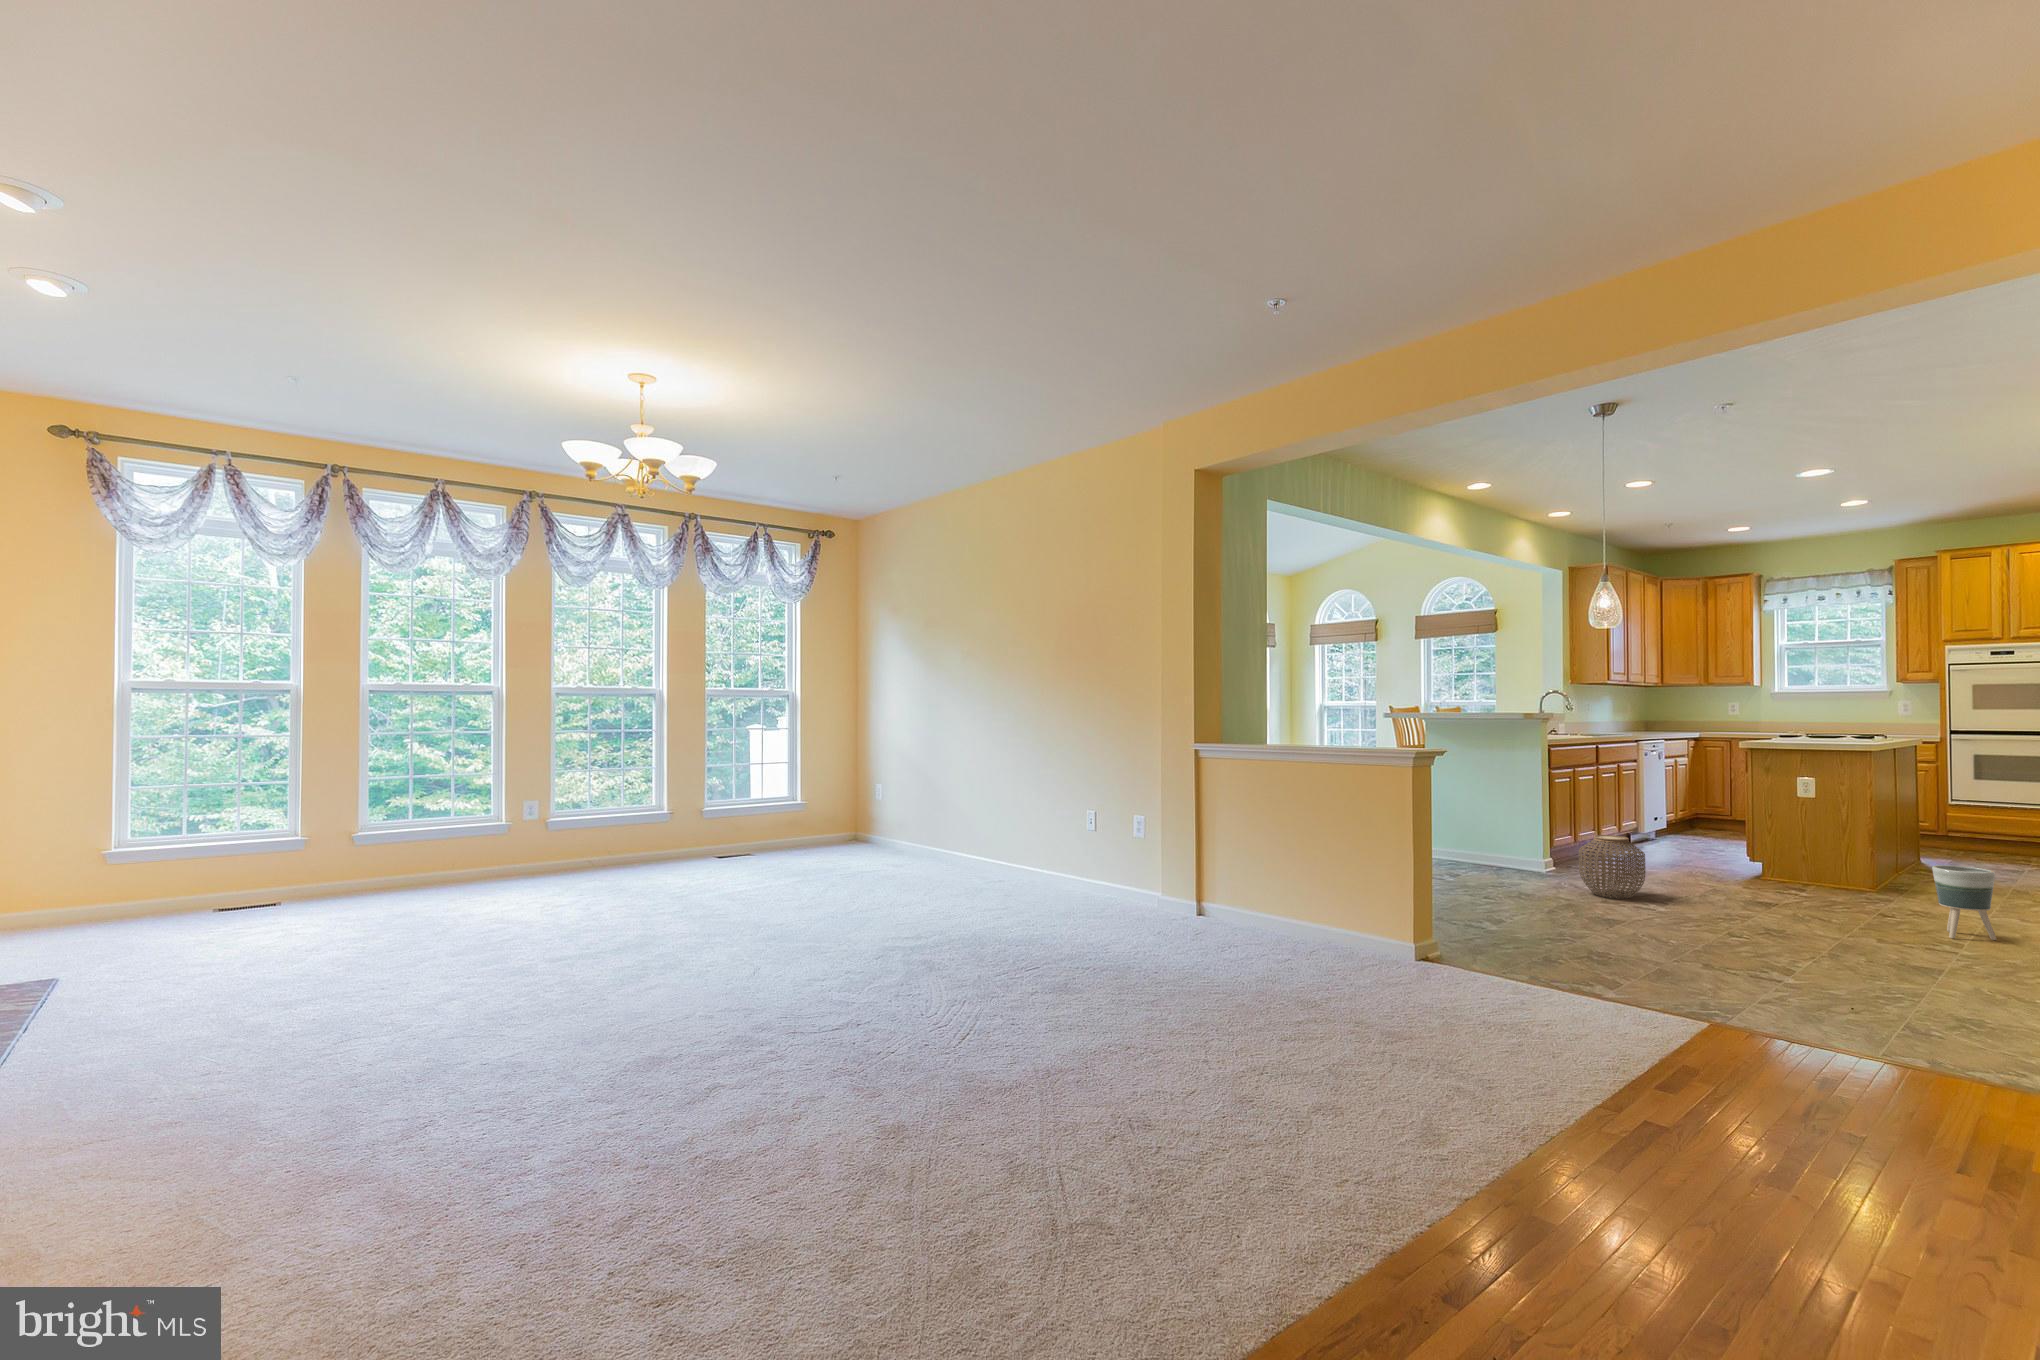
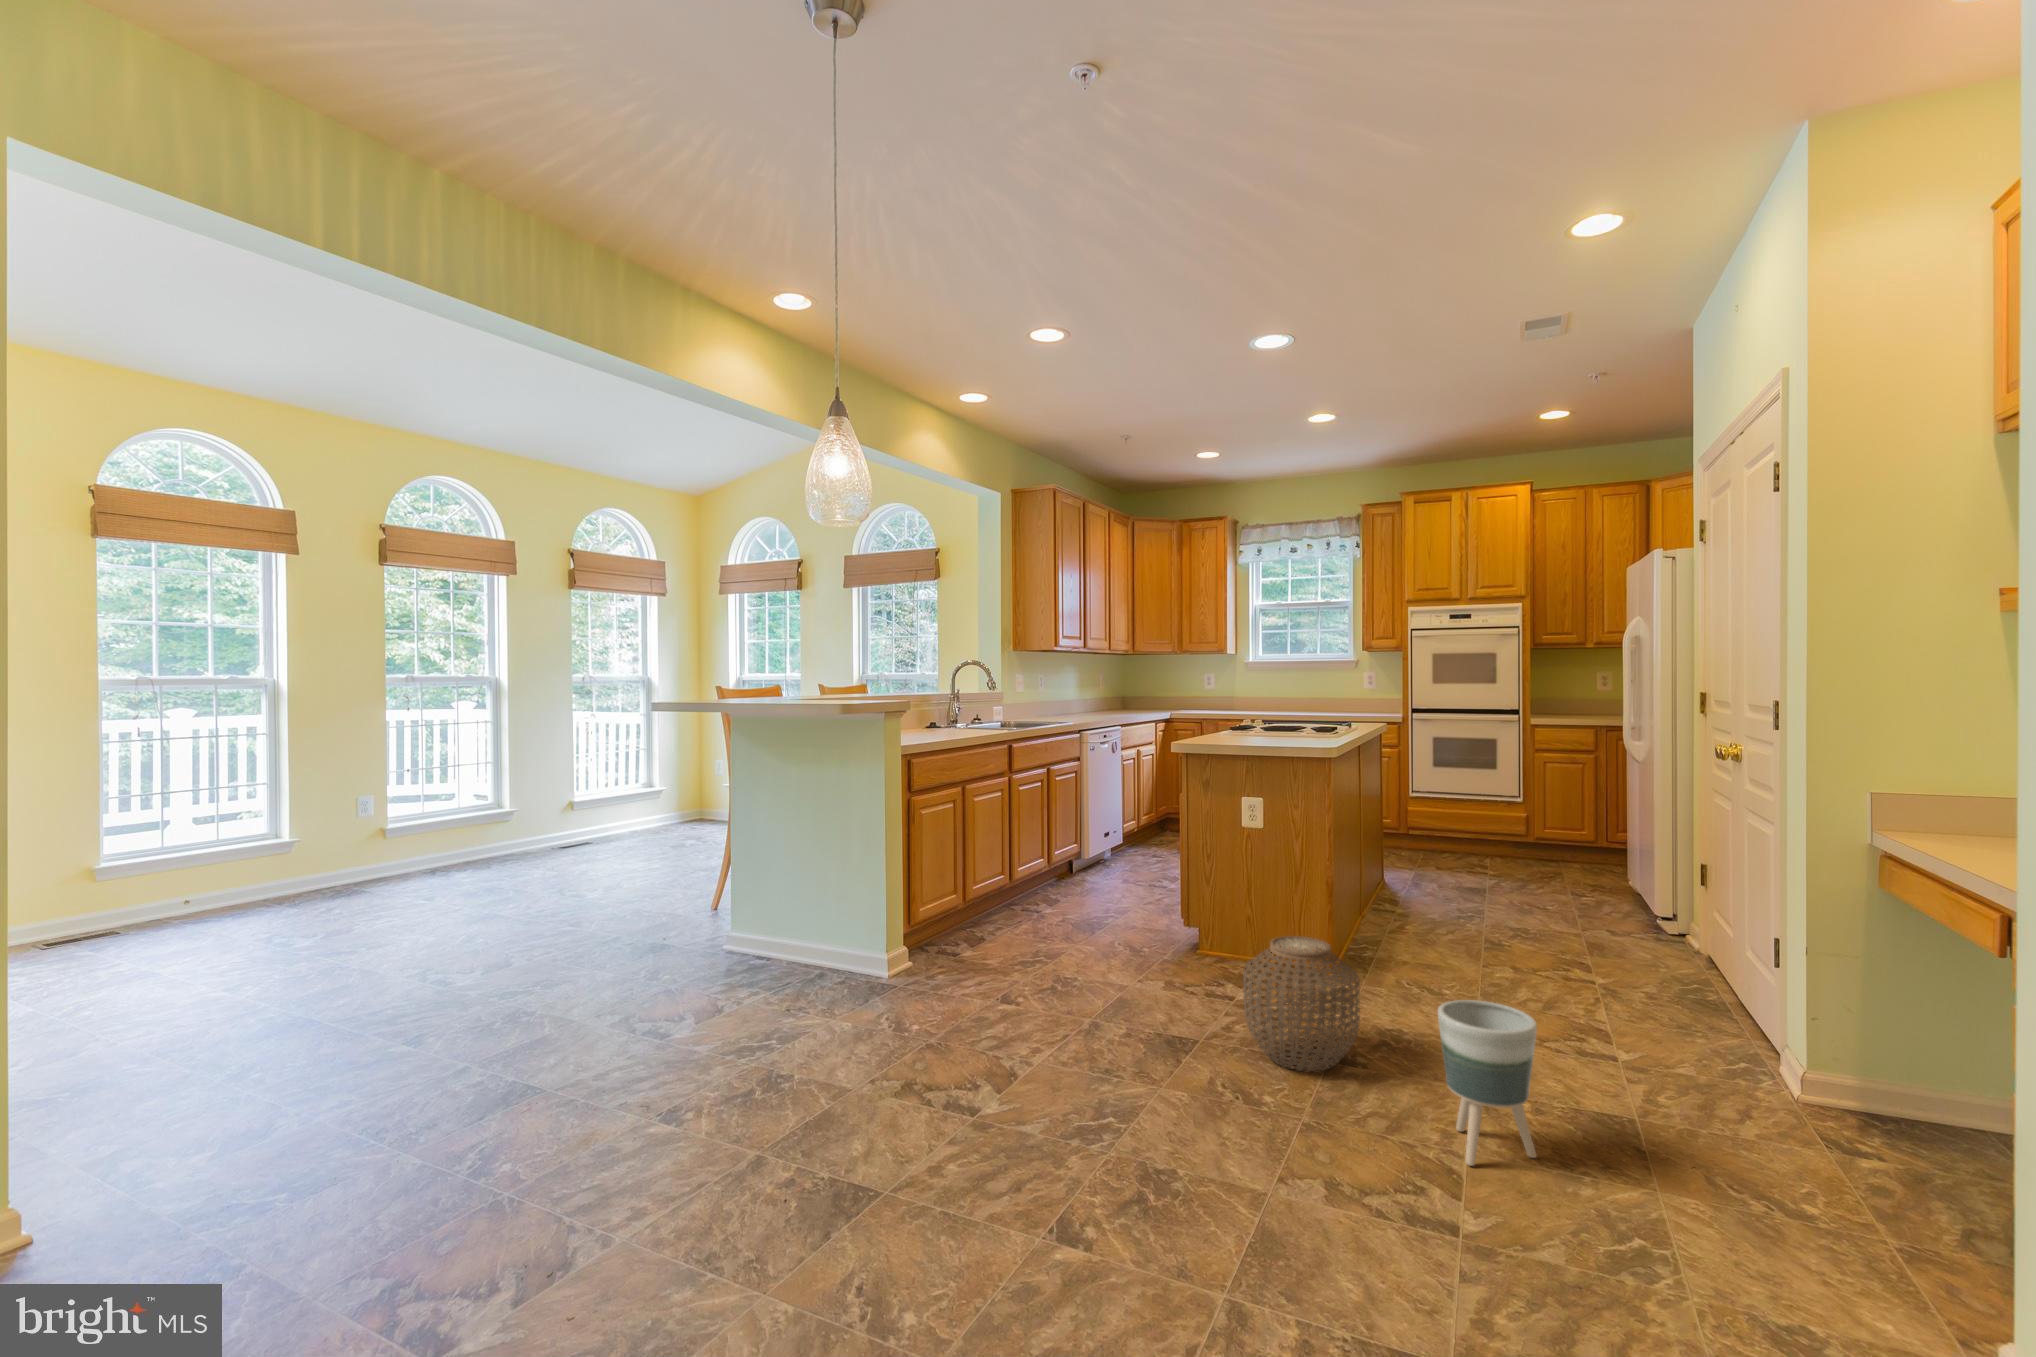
woven basket: present [1579,835,1645,899] -> present [1243,936,1360,1071]

